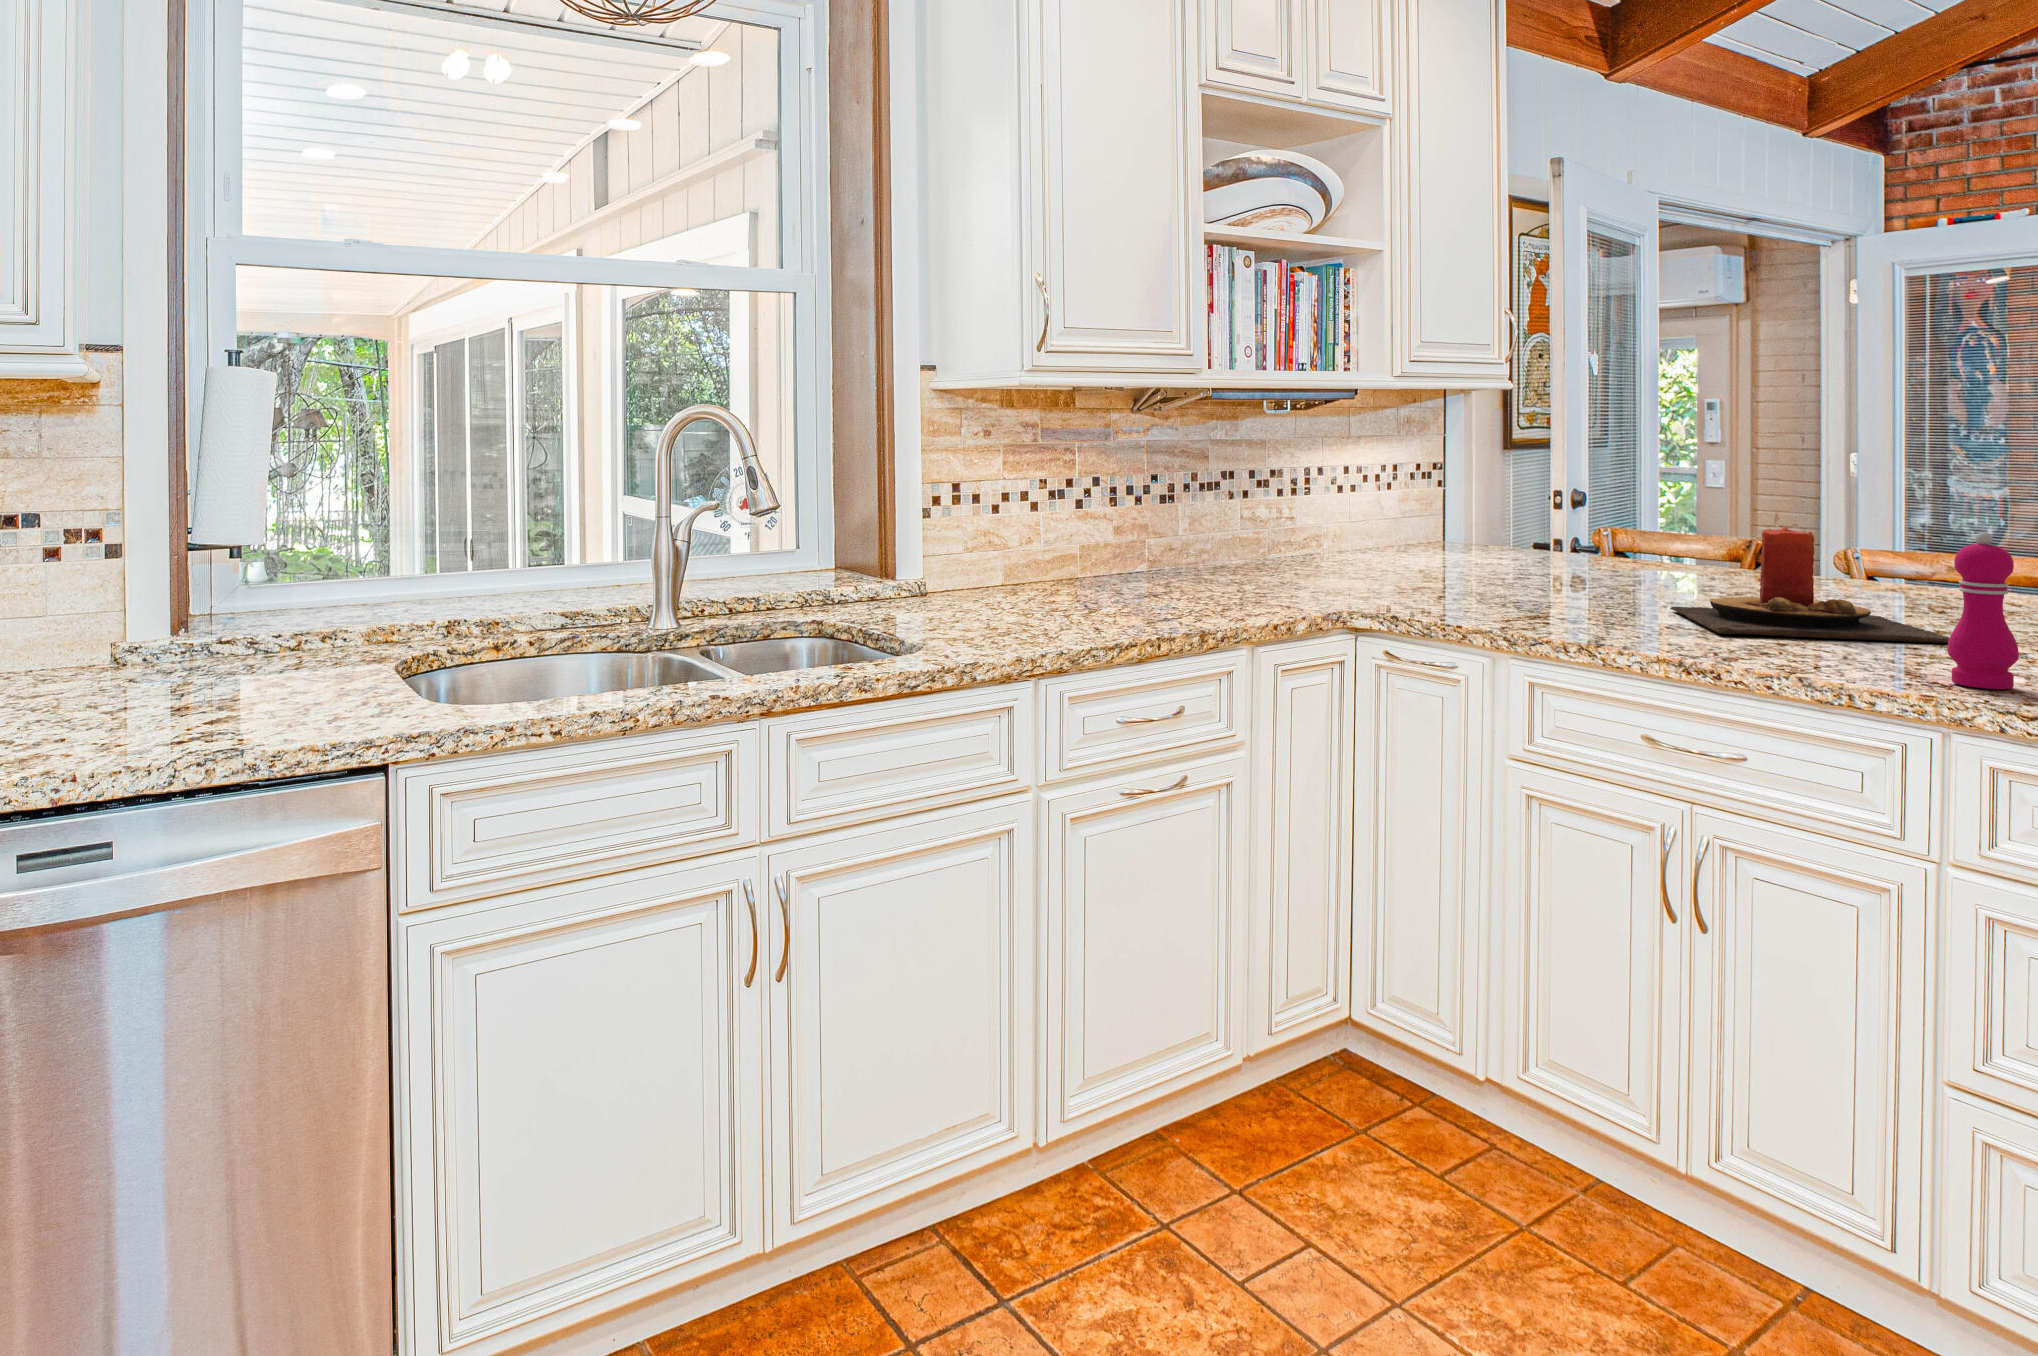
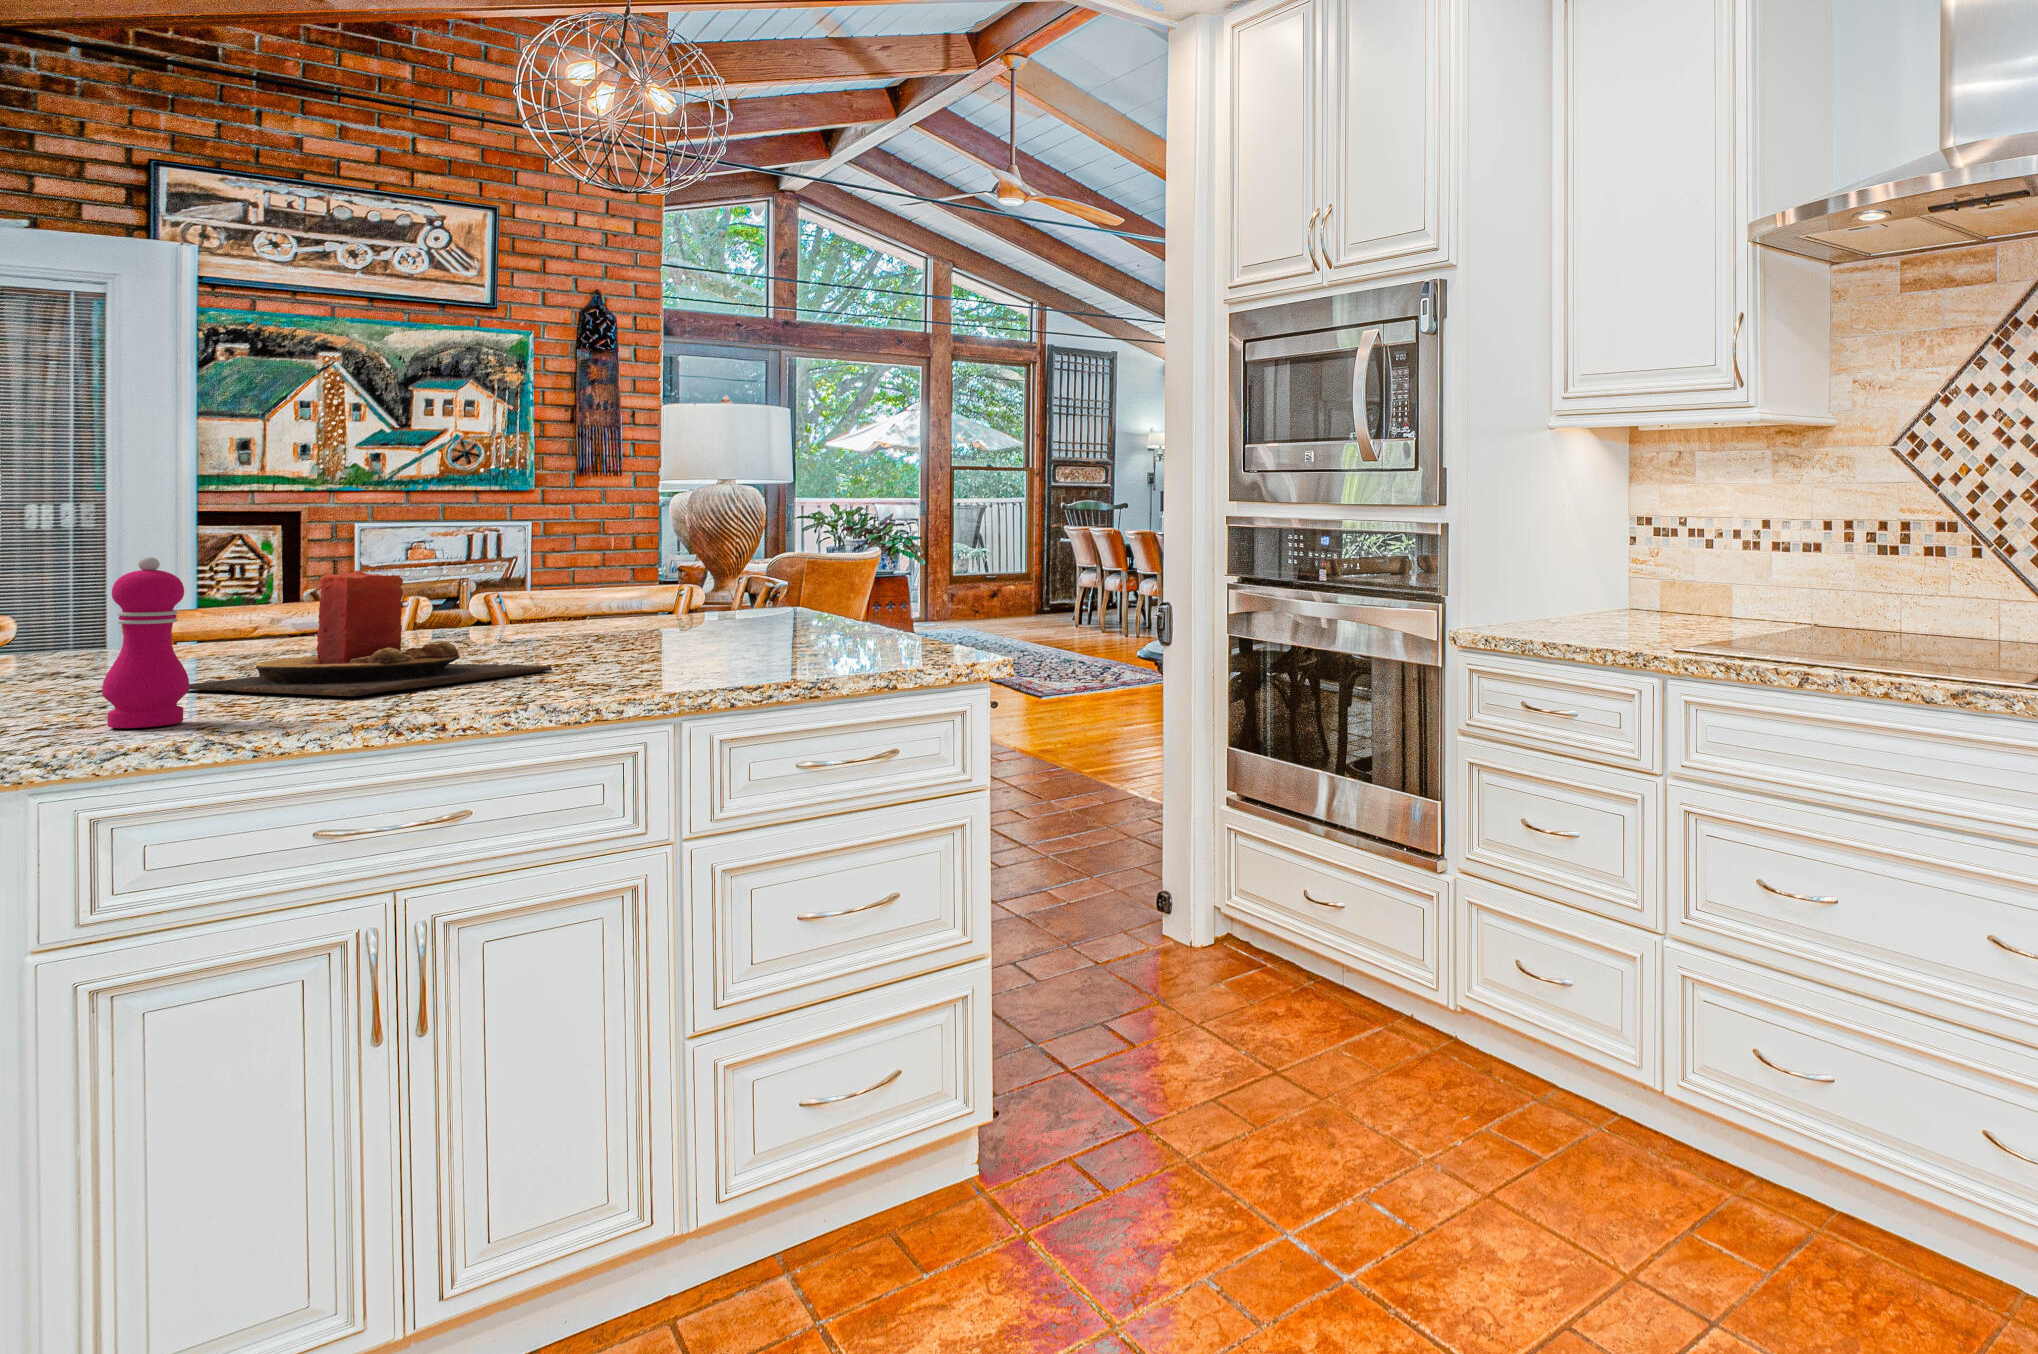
pepper mill: present [1947,532,2019,689] -> present [102,557,190,728]

